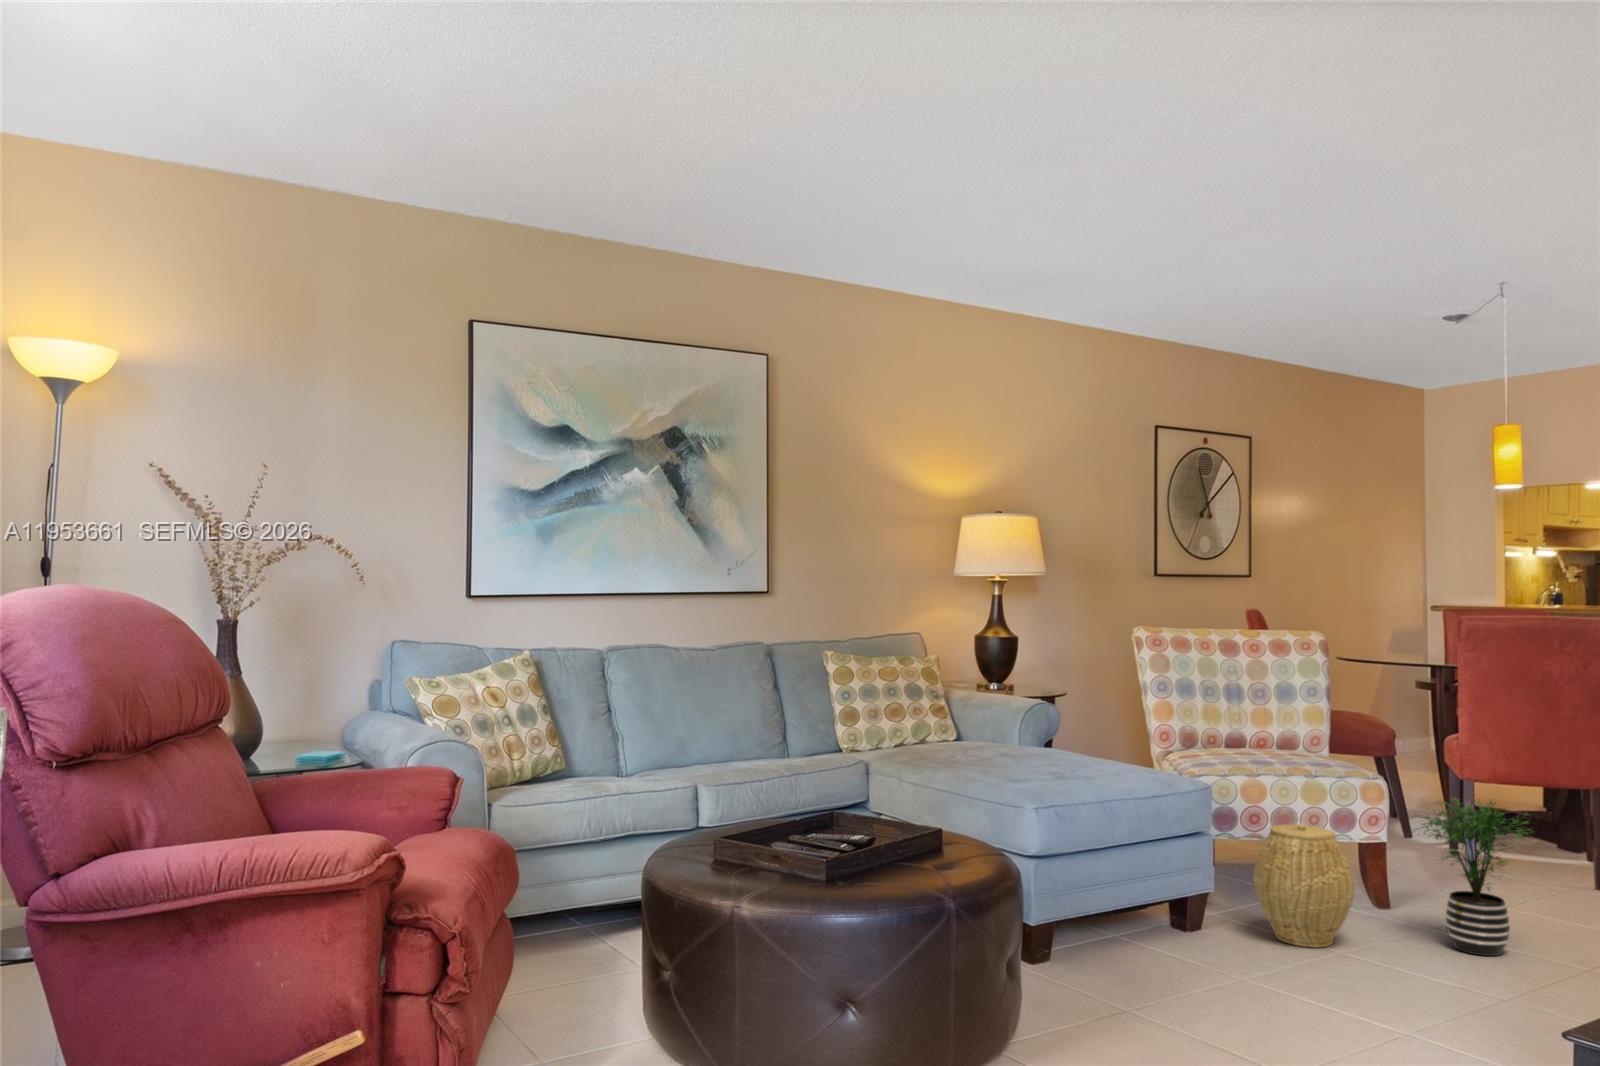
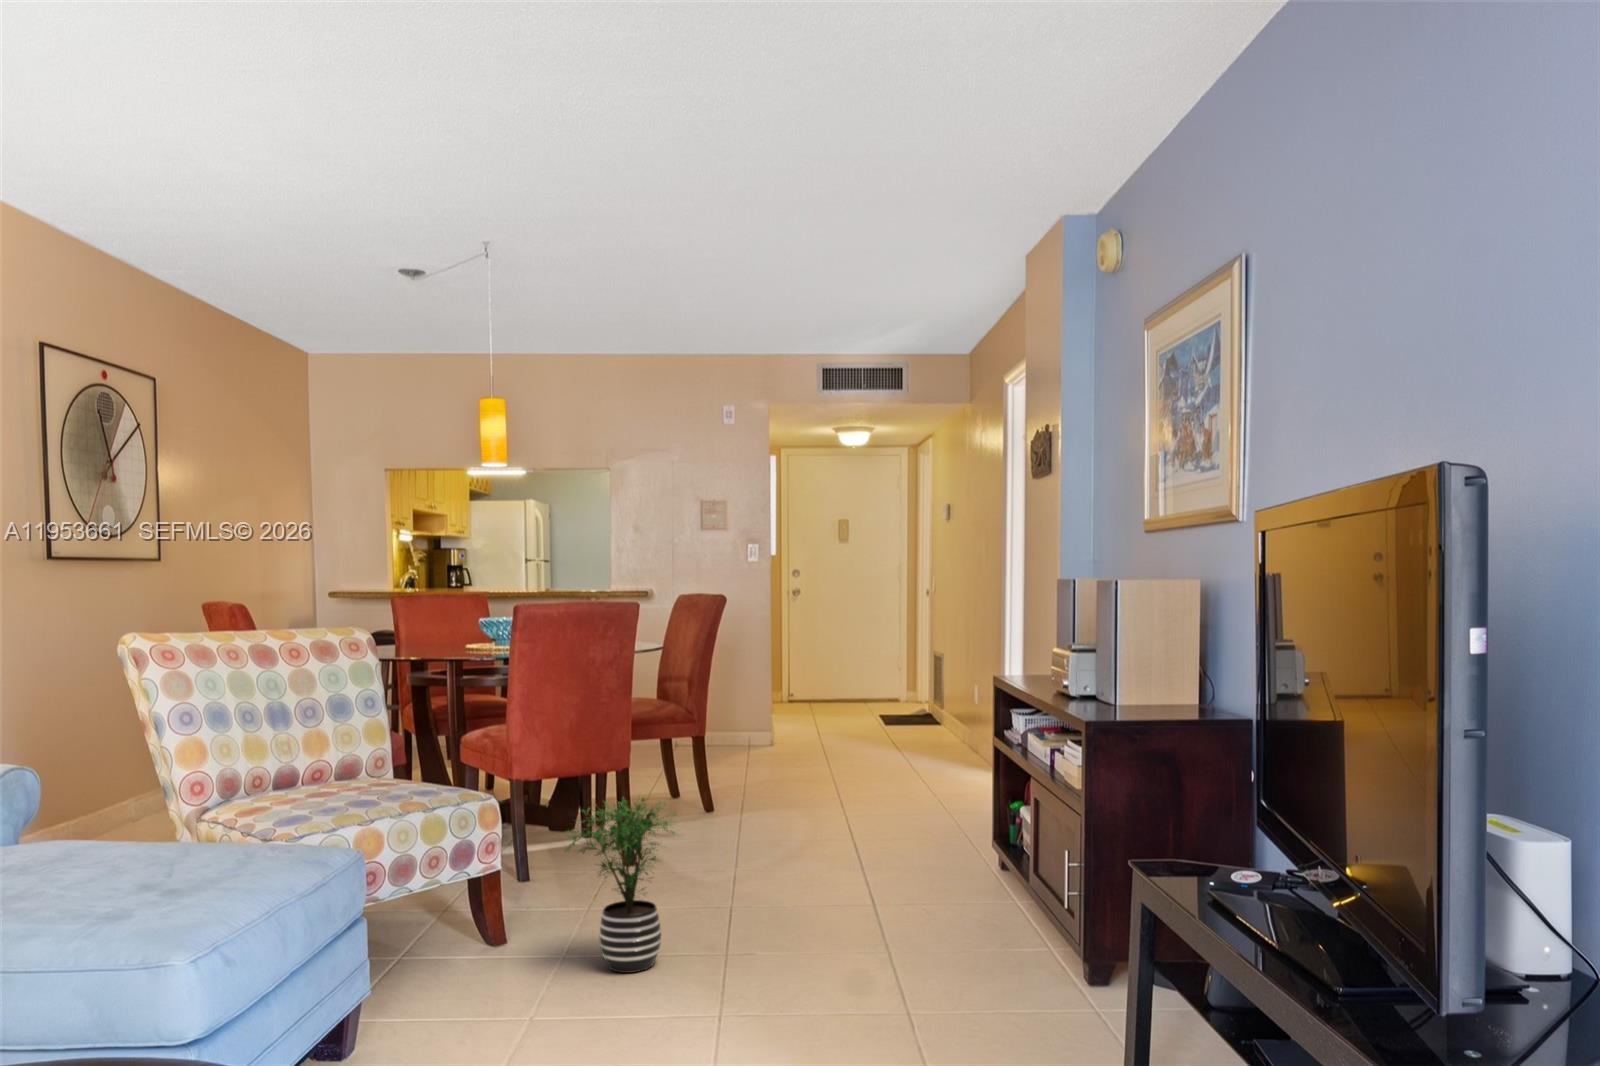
woven basket: present [1254,824,1354,947] -> none [408,872,530,1032]

